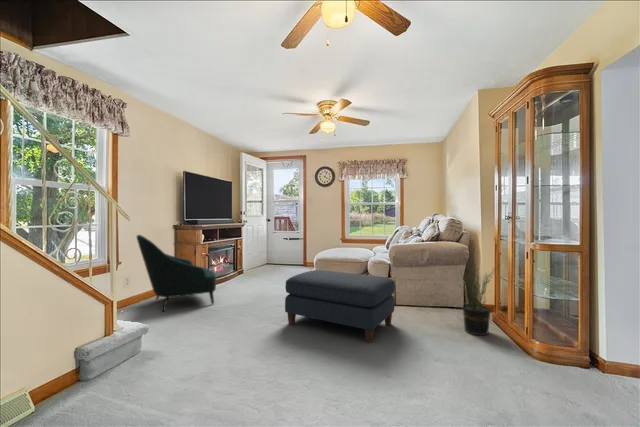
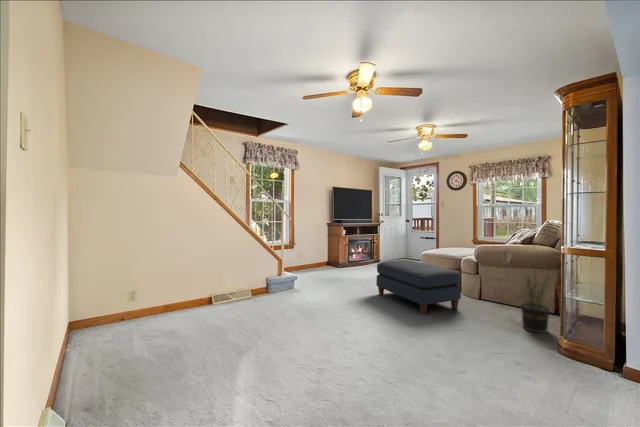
armchair: present [137,235,216,311] -> none [302,229,346,277]

